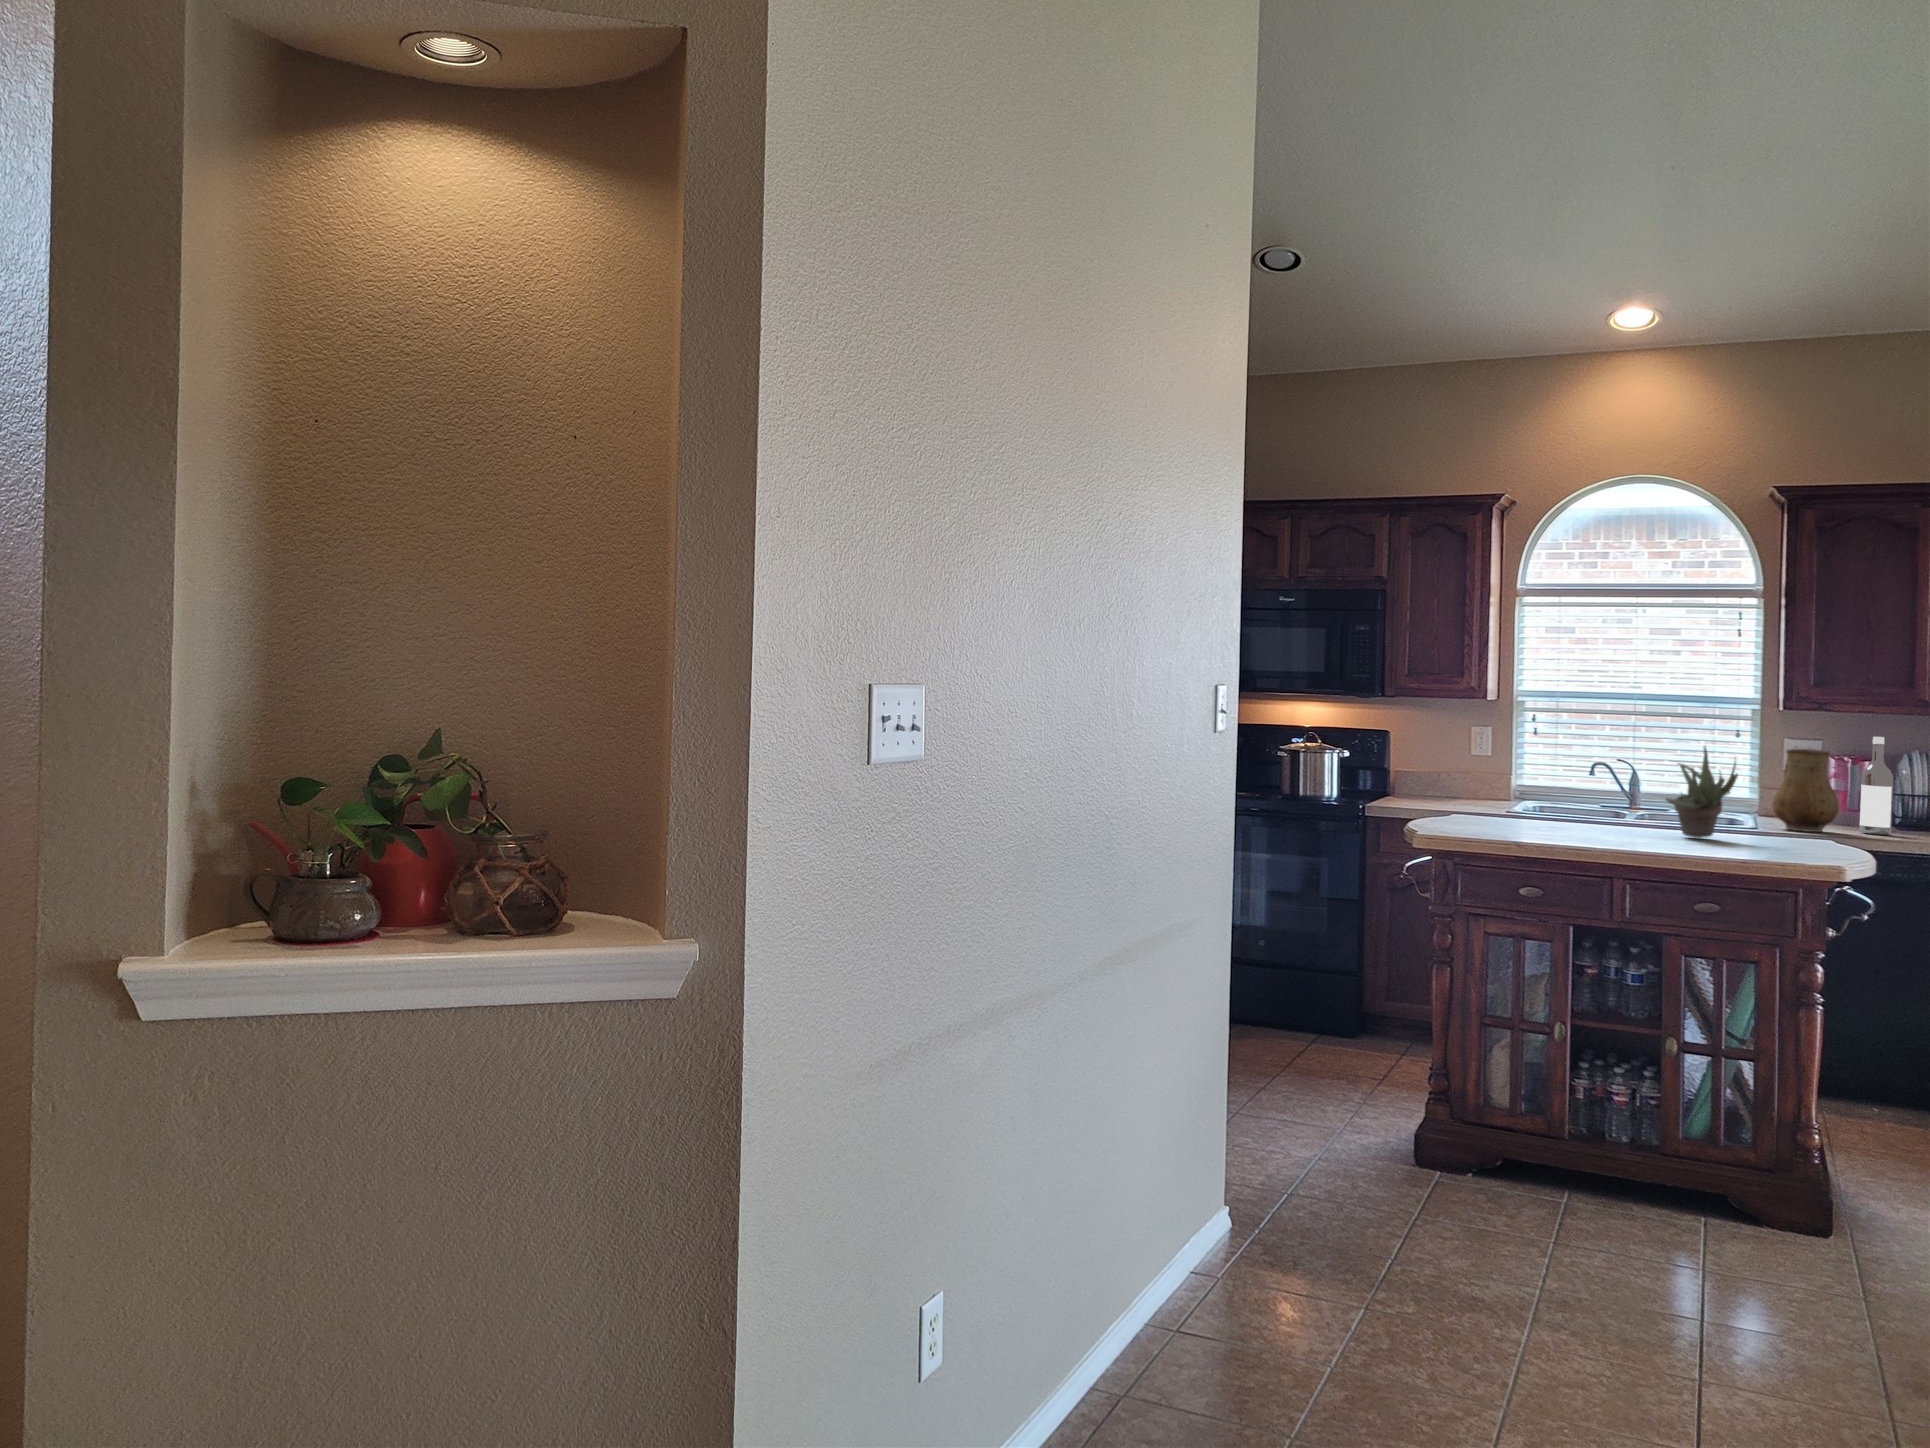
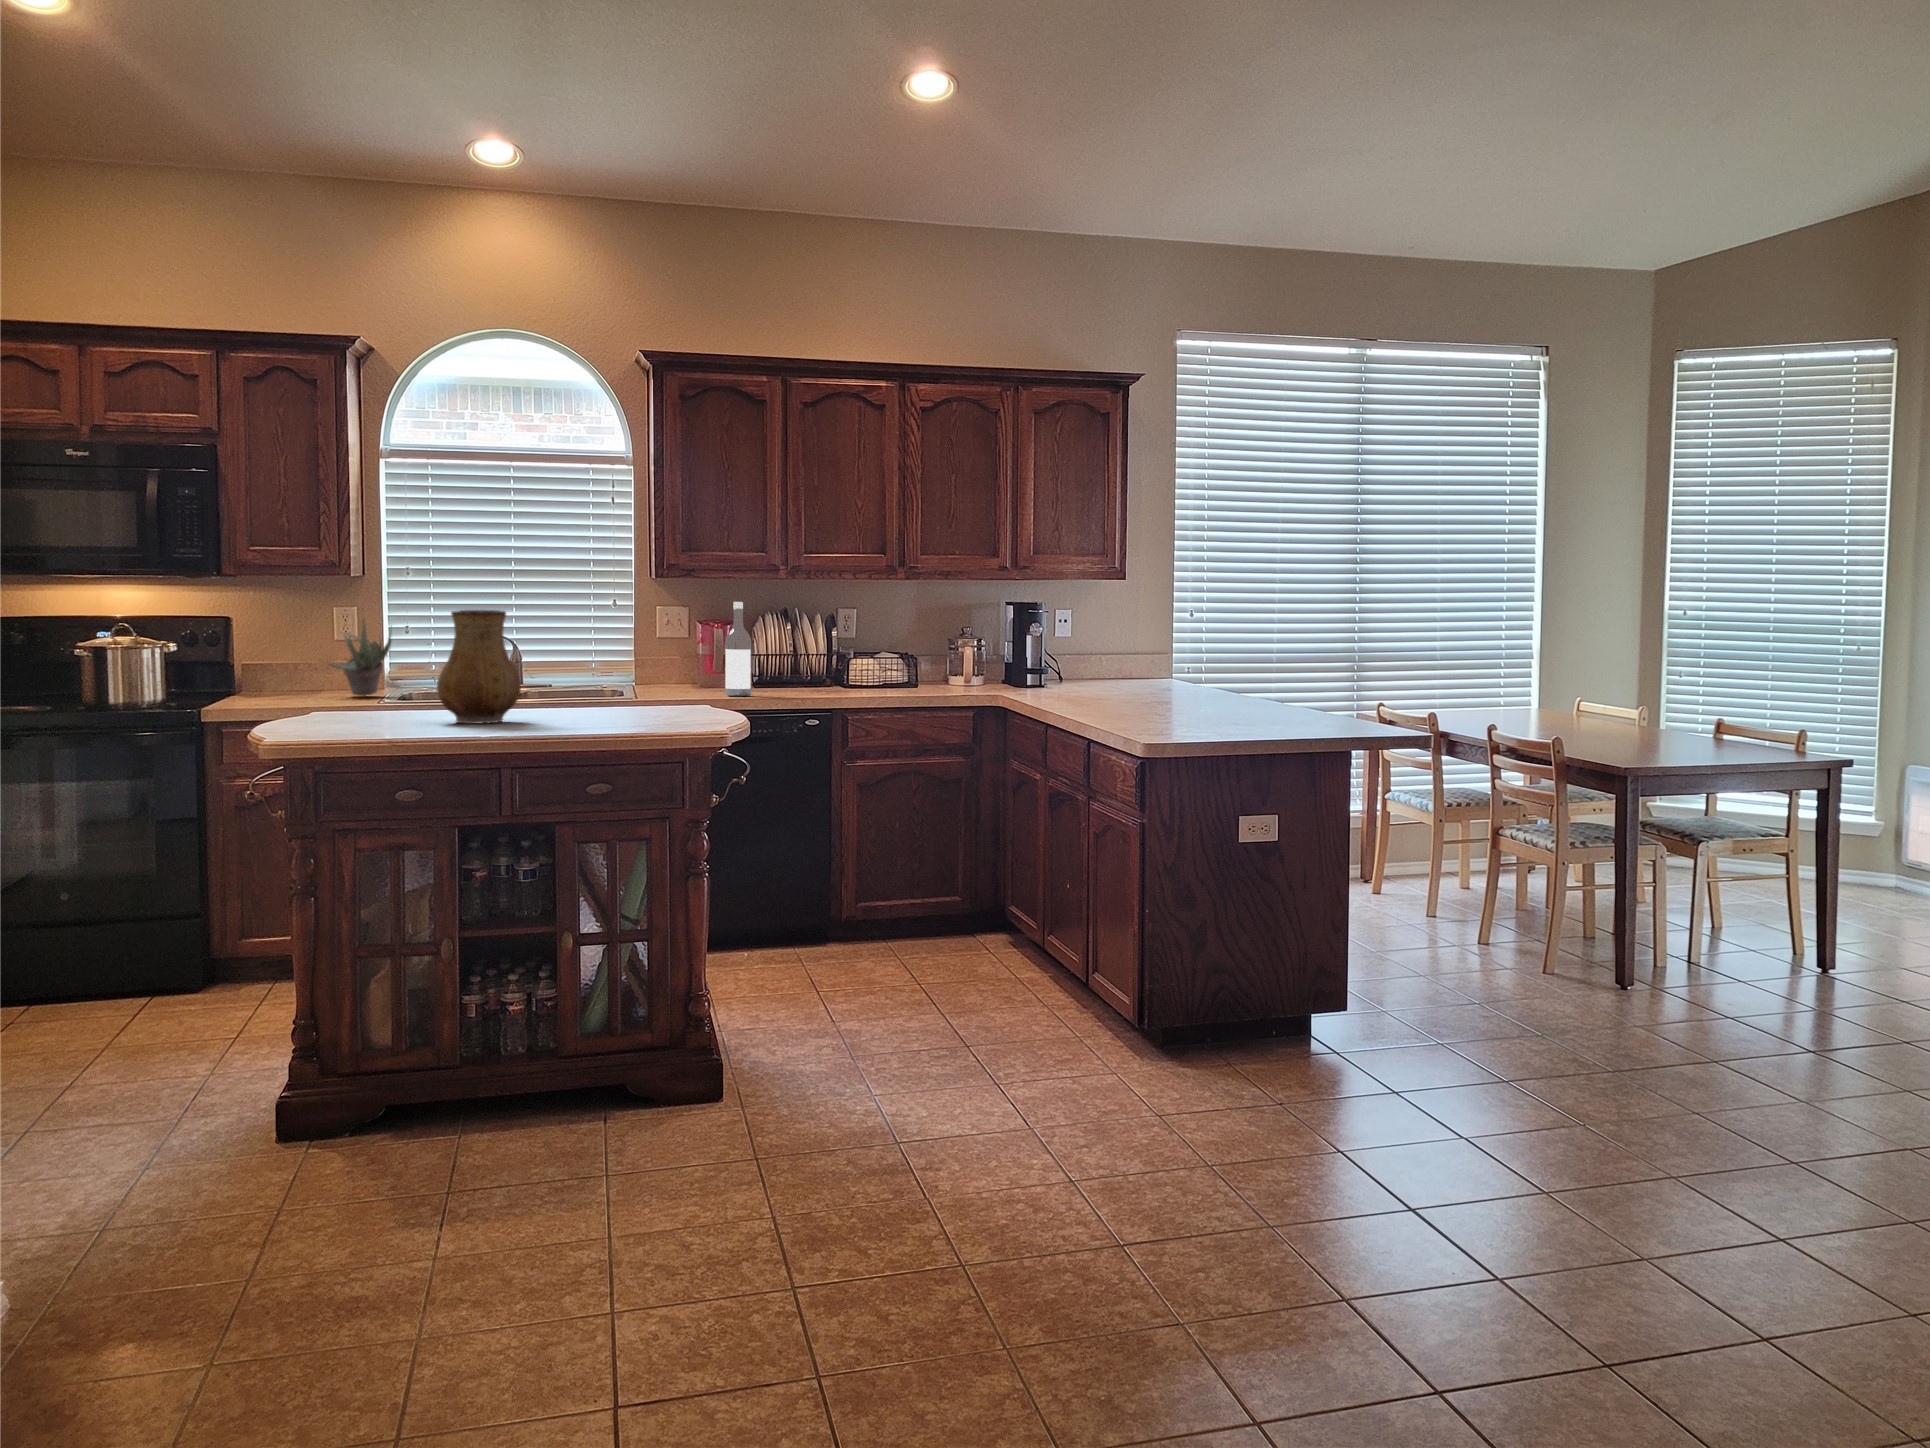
succulent plant: present [1666,747,1738,838] -> present [329,618,392,696]
ceramic pitcher: present [1772,749,1839,832] -> present [437,610,521,724]

